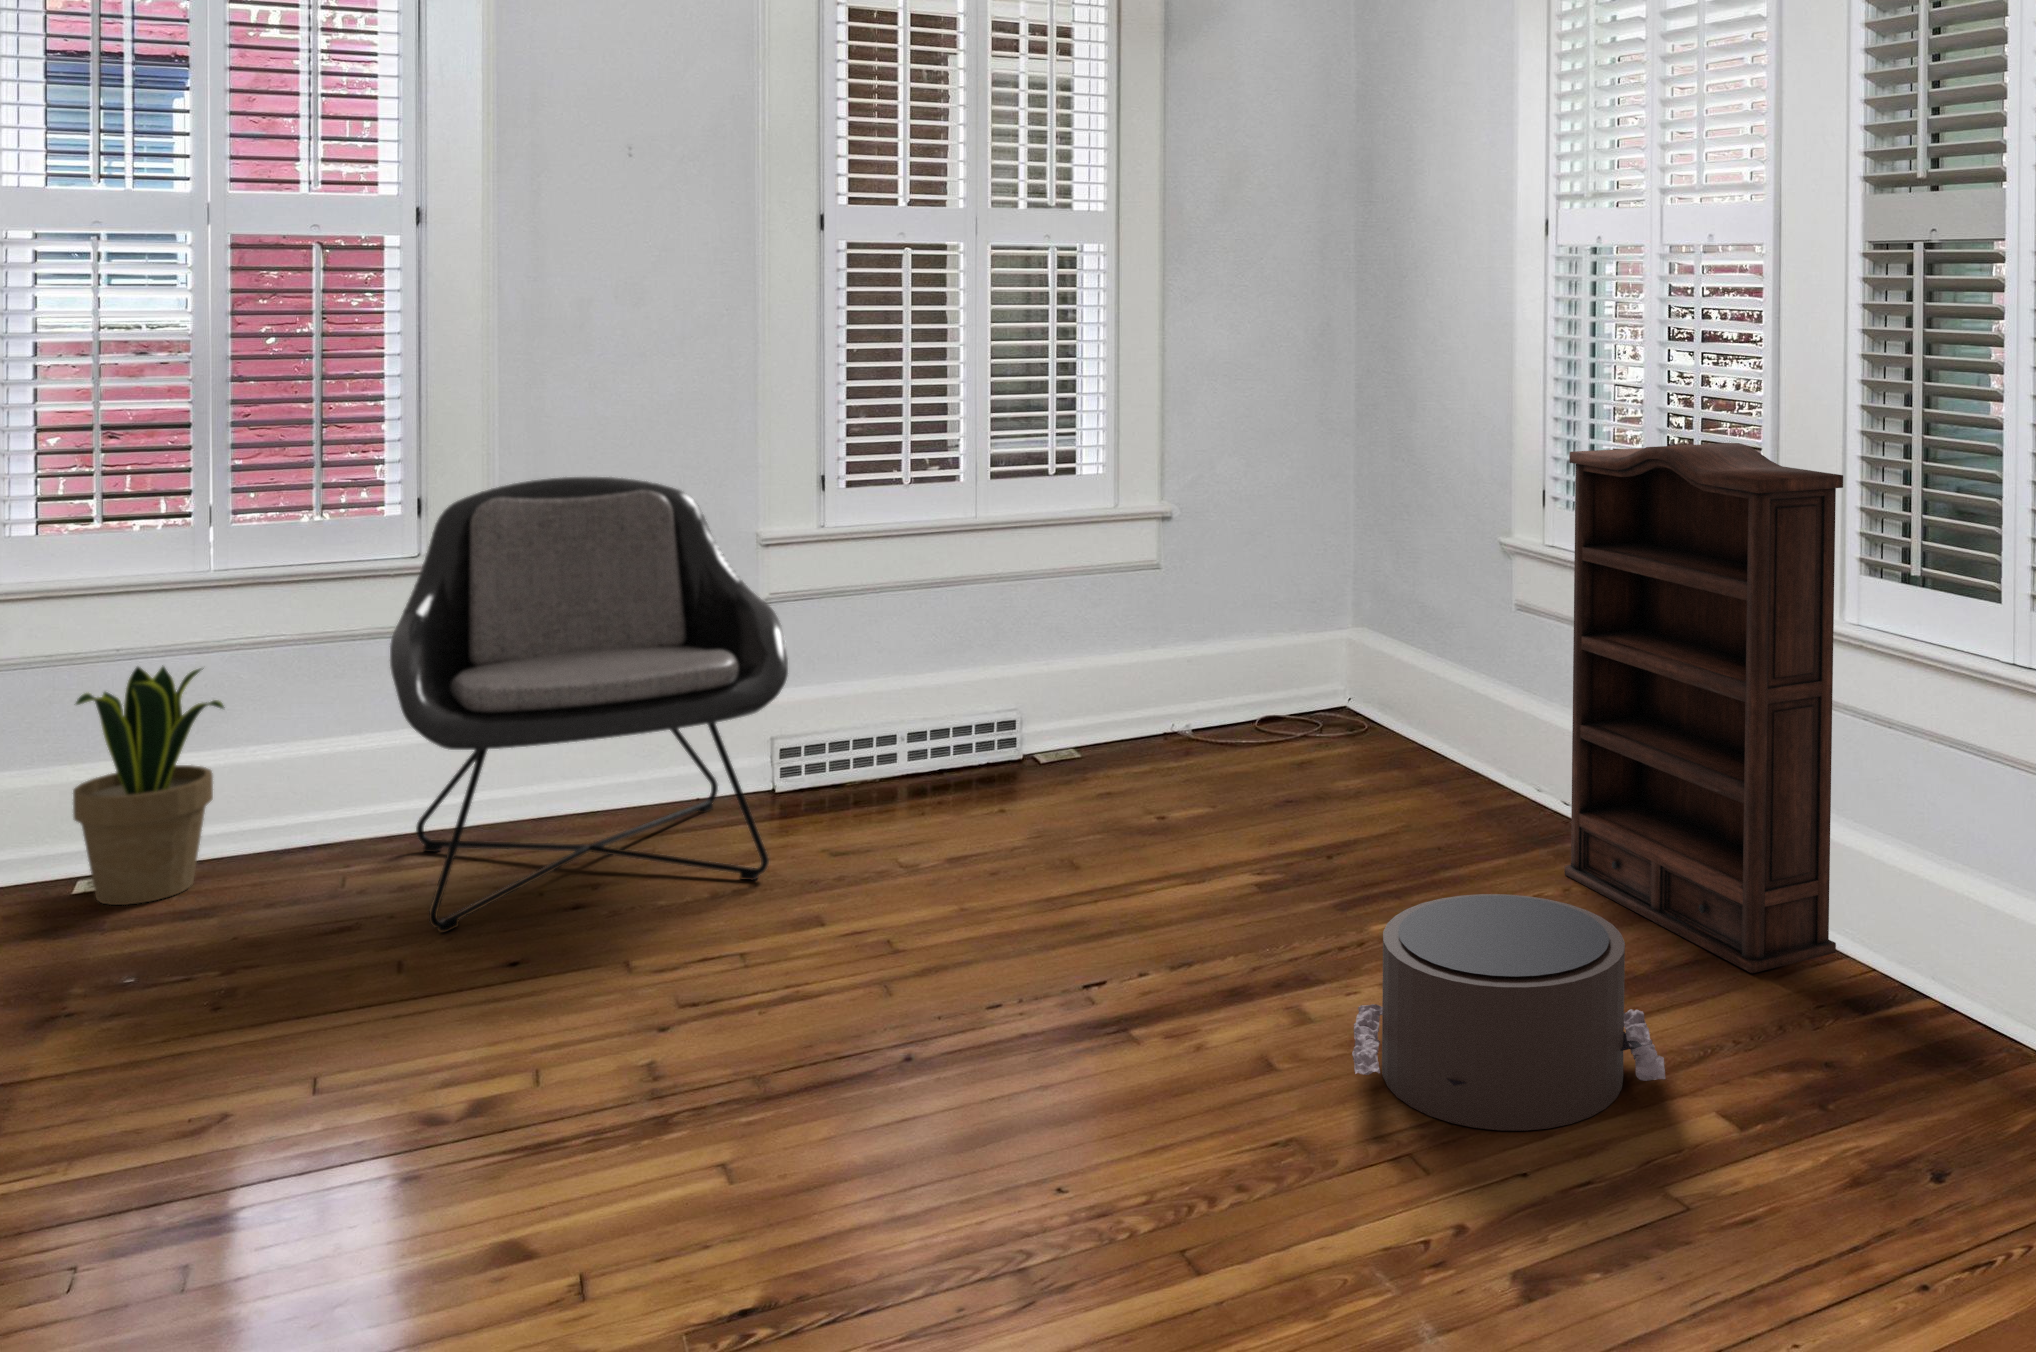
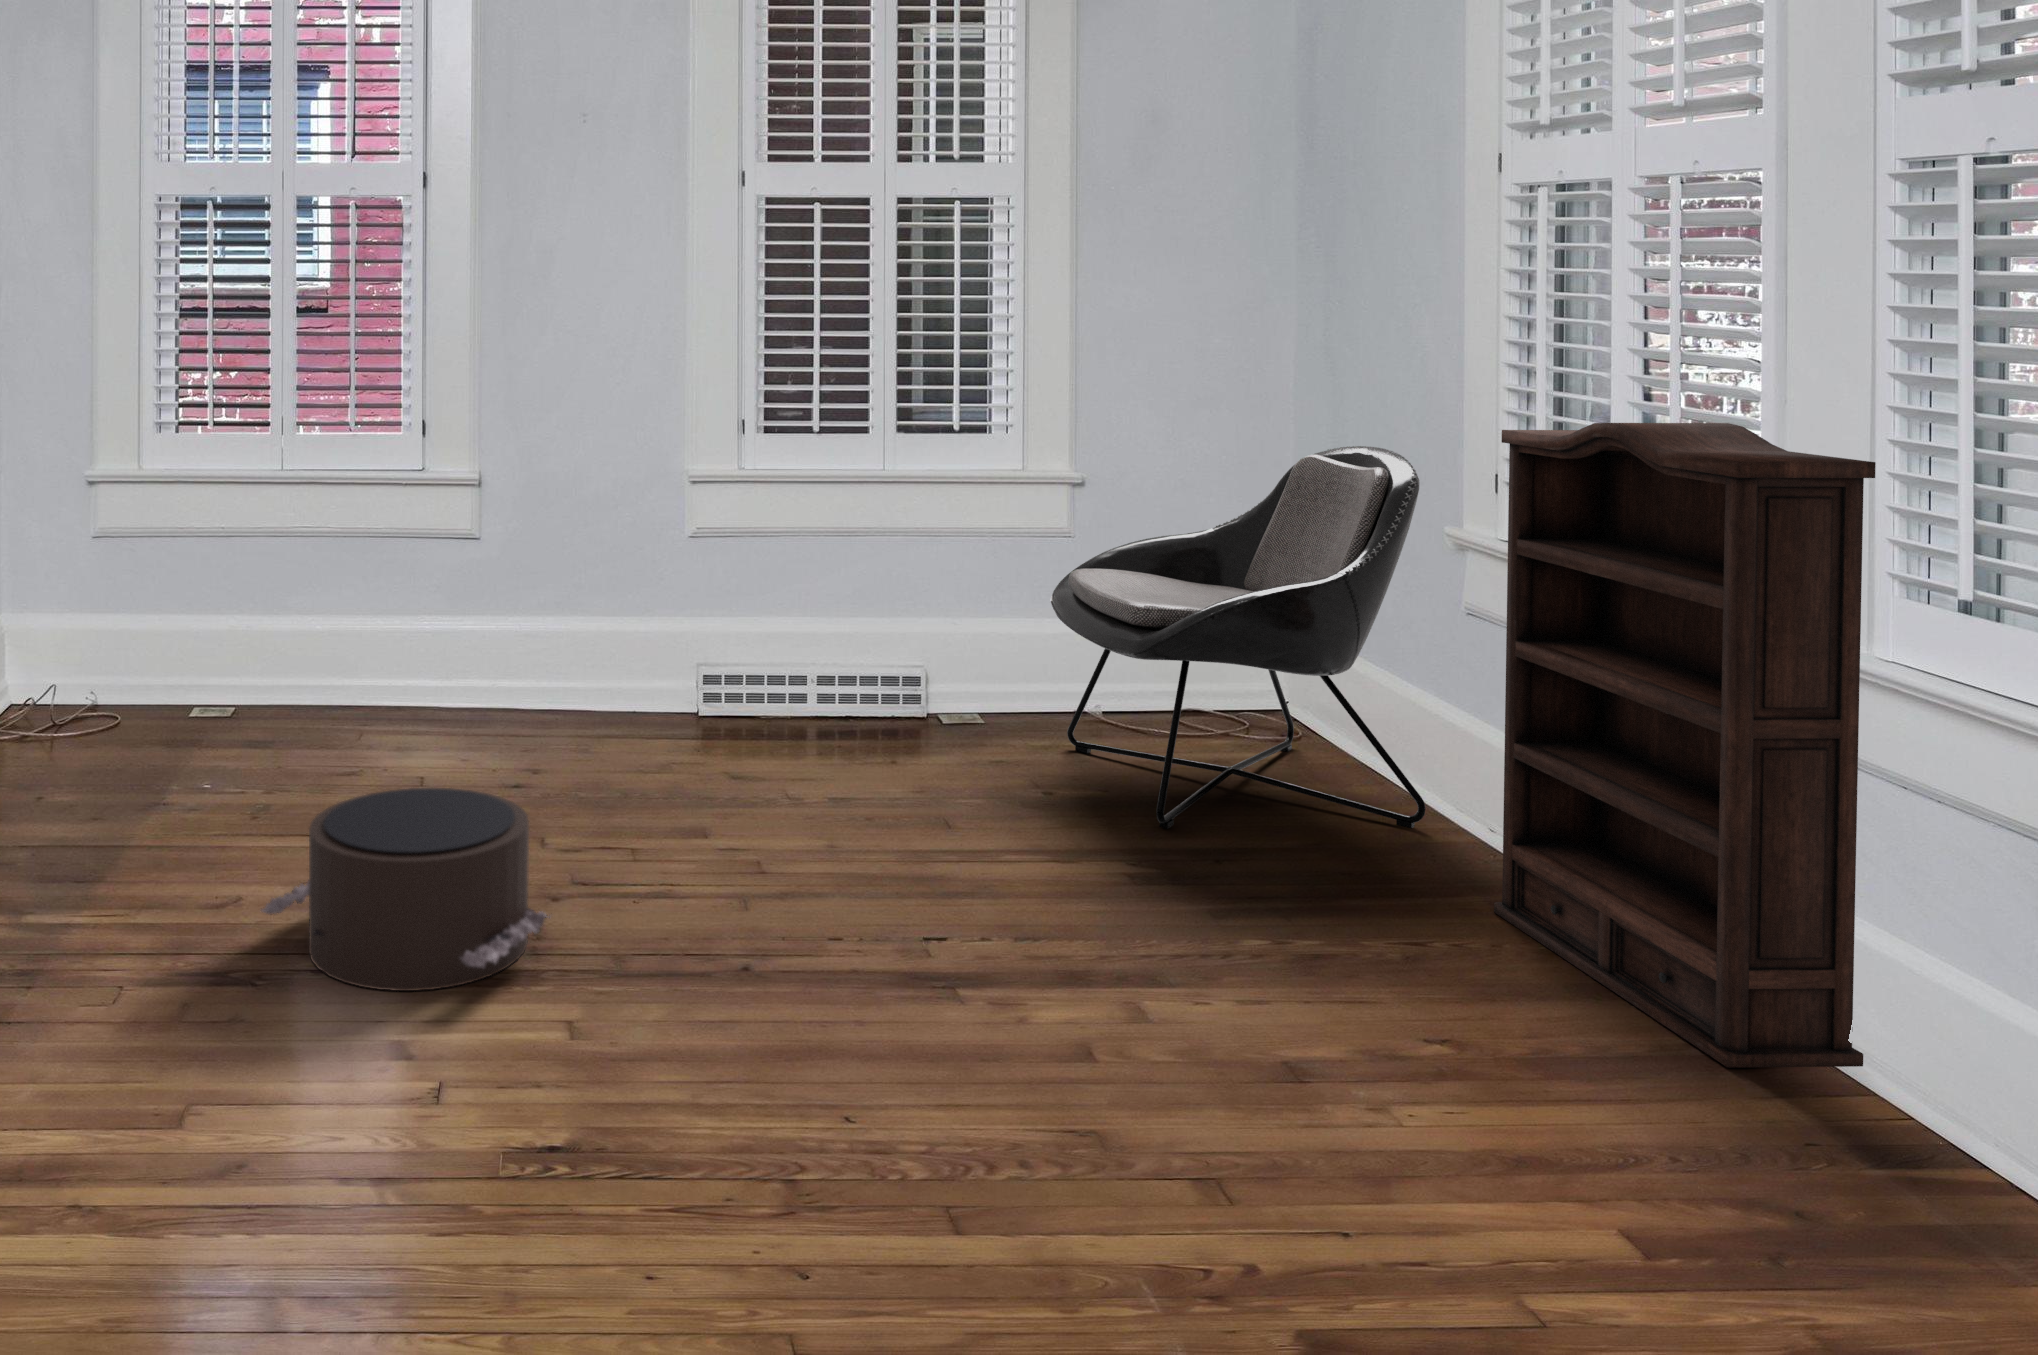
lounge chair: present [390,477,788,933] -> present [1051,446,1426,829]
potted plant: present [73,666,225,905] -> none [188,555,286,737]
pouf: present [1352,894,1665,1131] -> present [262,788,550,991]

